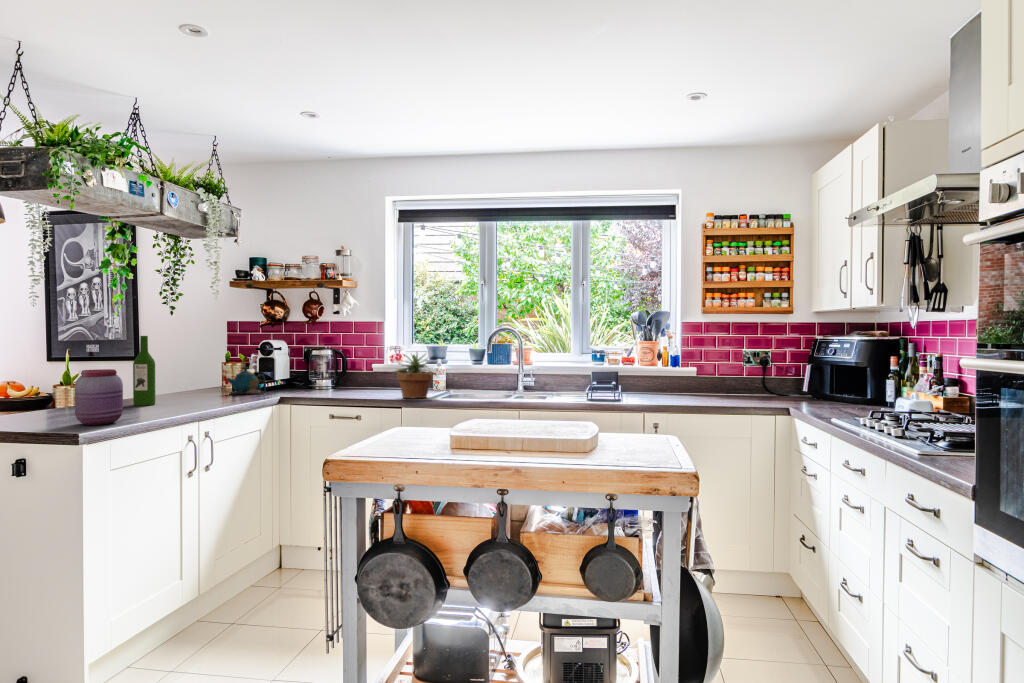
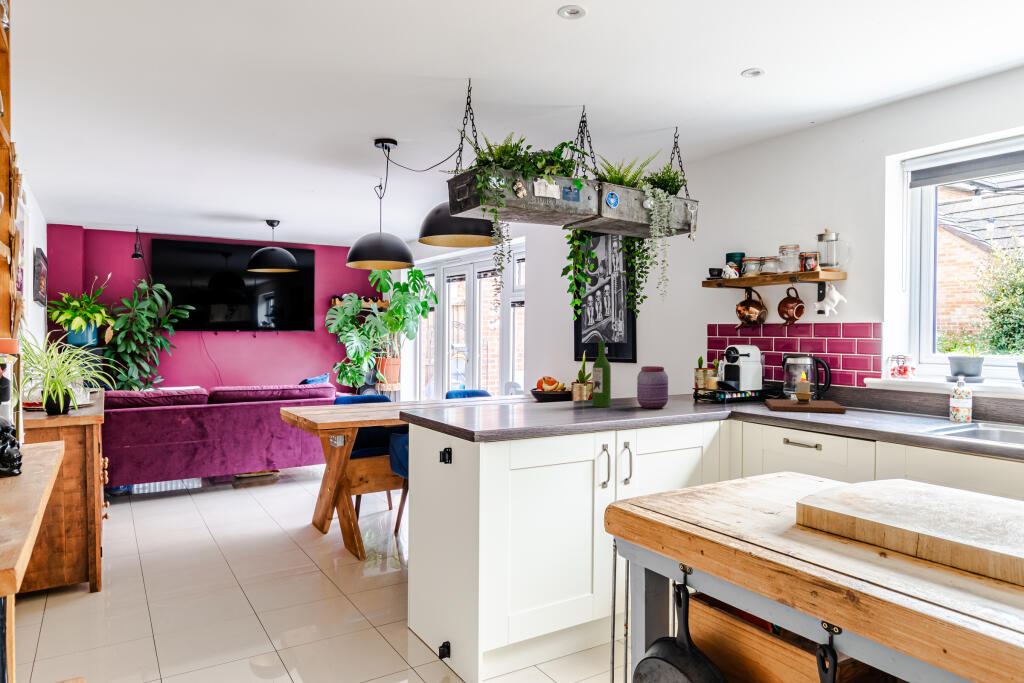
potted plant: present [394,352,436,398] -> none [865,364,940,430]
candle: none [297,361,367,395] -> present [766,372,846,413]
teapot: present [227,367,265,394] -> none [679,374,738,404]
jar: present [75,369,123,425] -> present [637,366,668,408]

